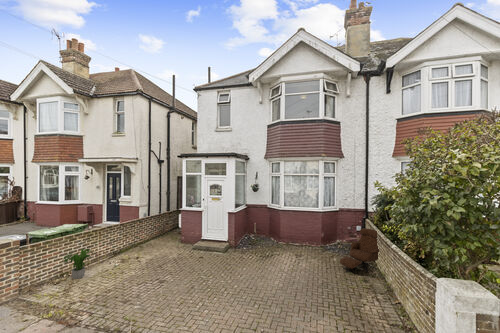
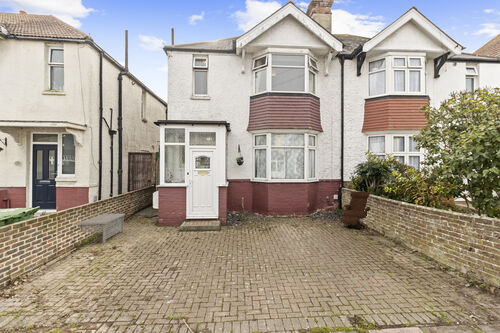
storage bench: none [108,233,149,260] -> present [77,213,125,244]
potted plant: present [63,249,93,279] -> none [29,227,76,267]

